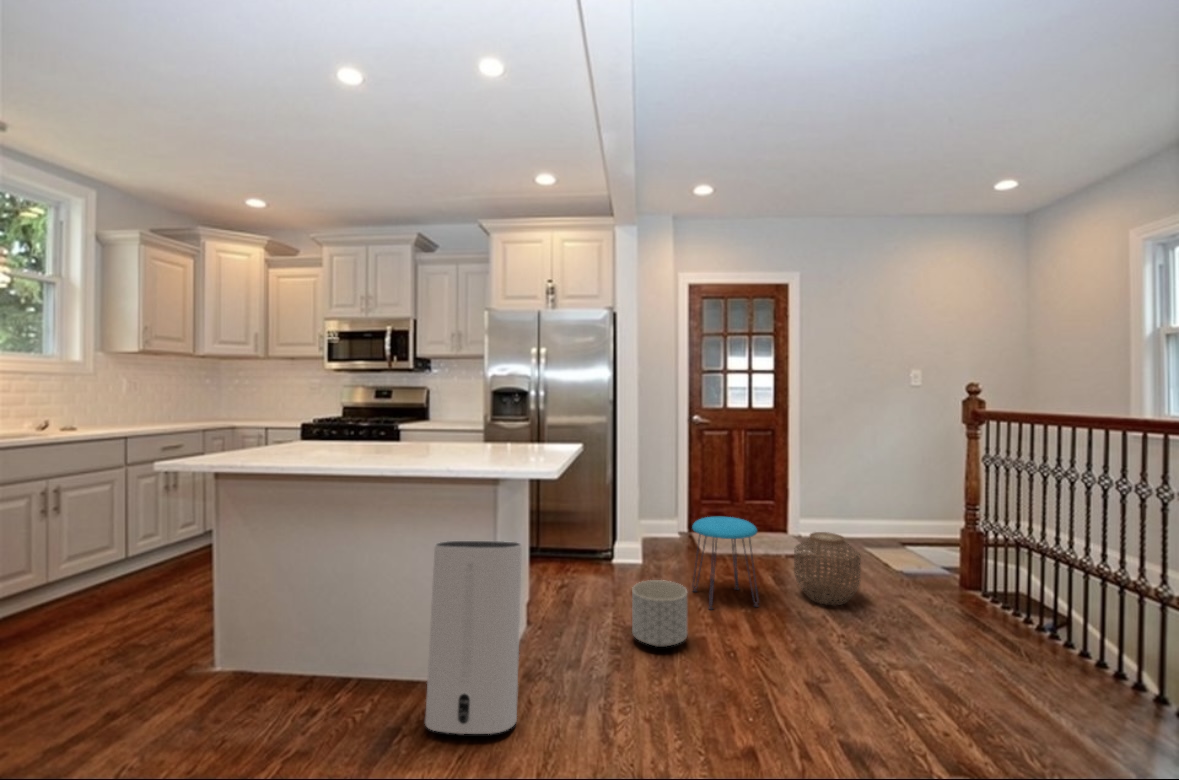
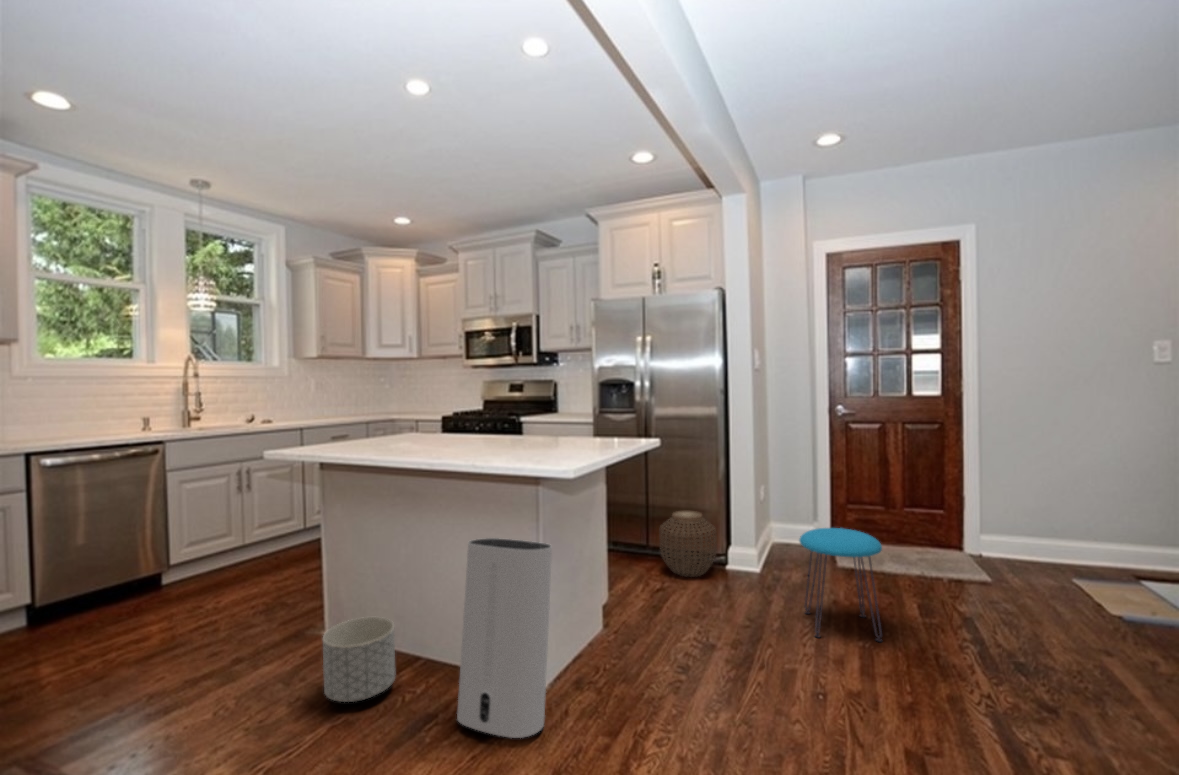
woven basket: present [794,532,860,605] -> present [660,511,717,577]
planter: present [632,580,687,647] -> present [323,617,395,702]

